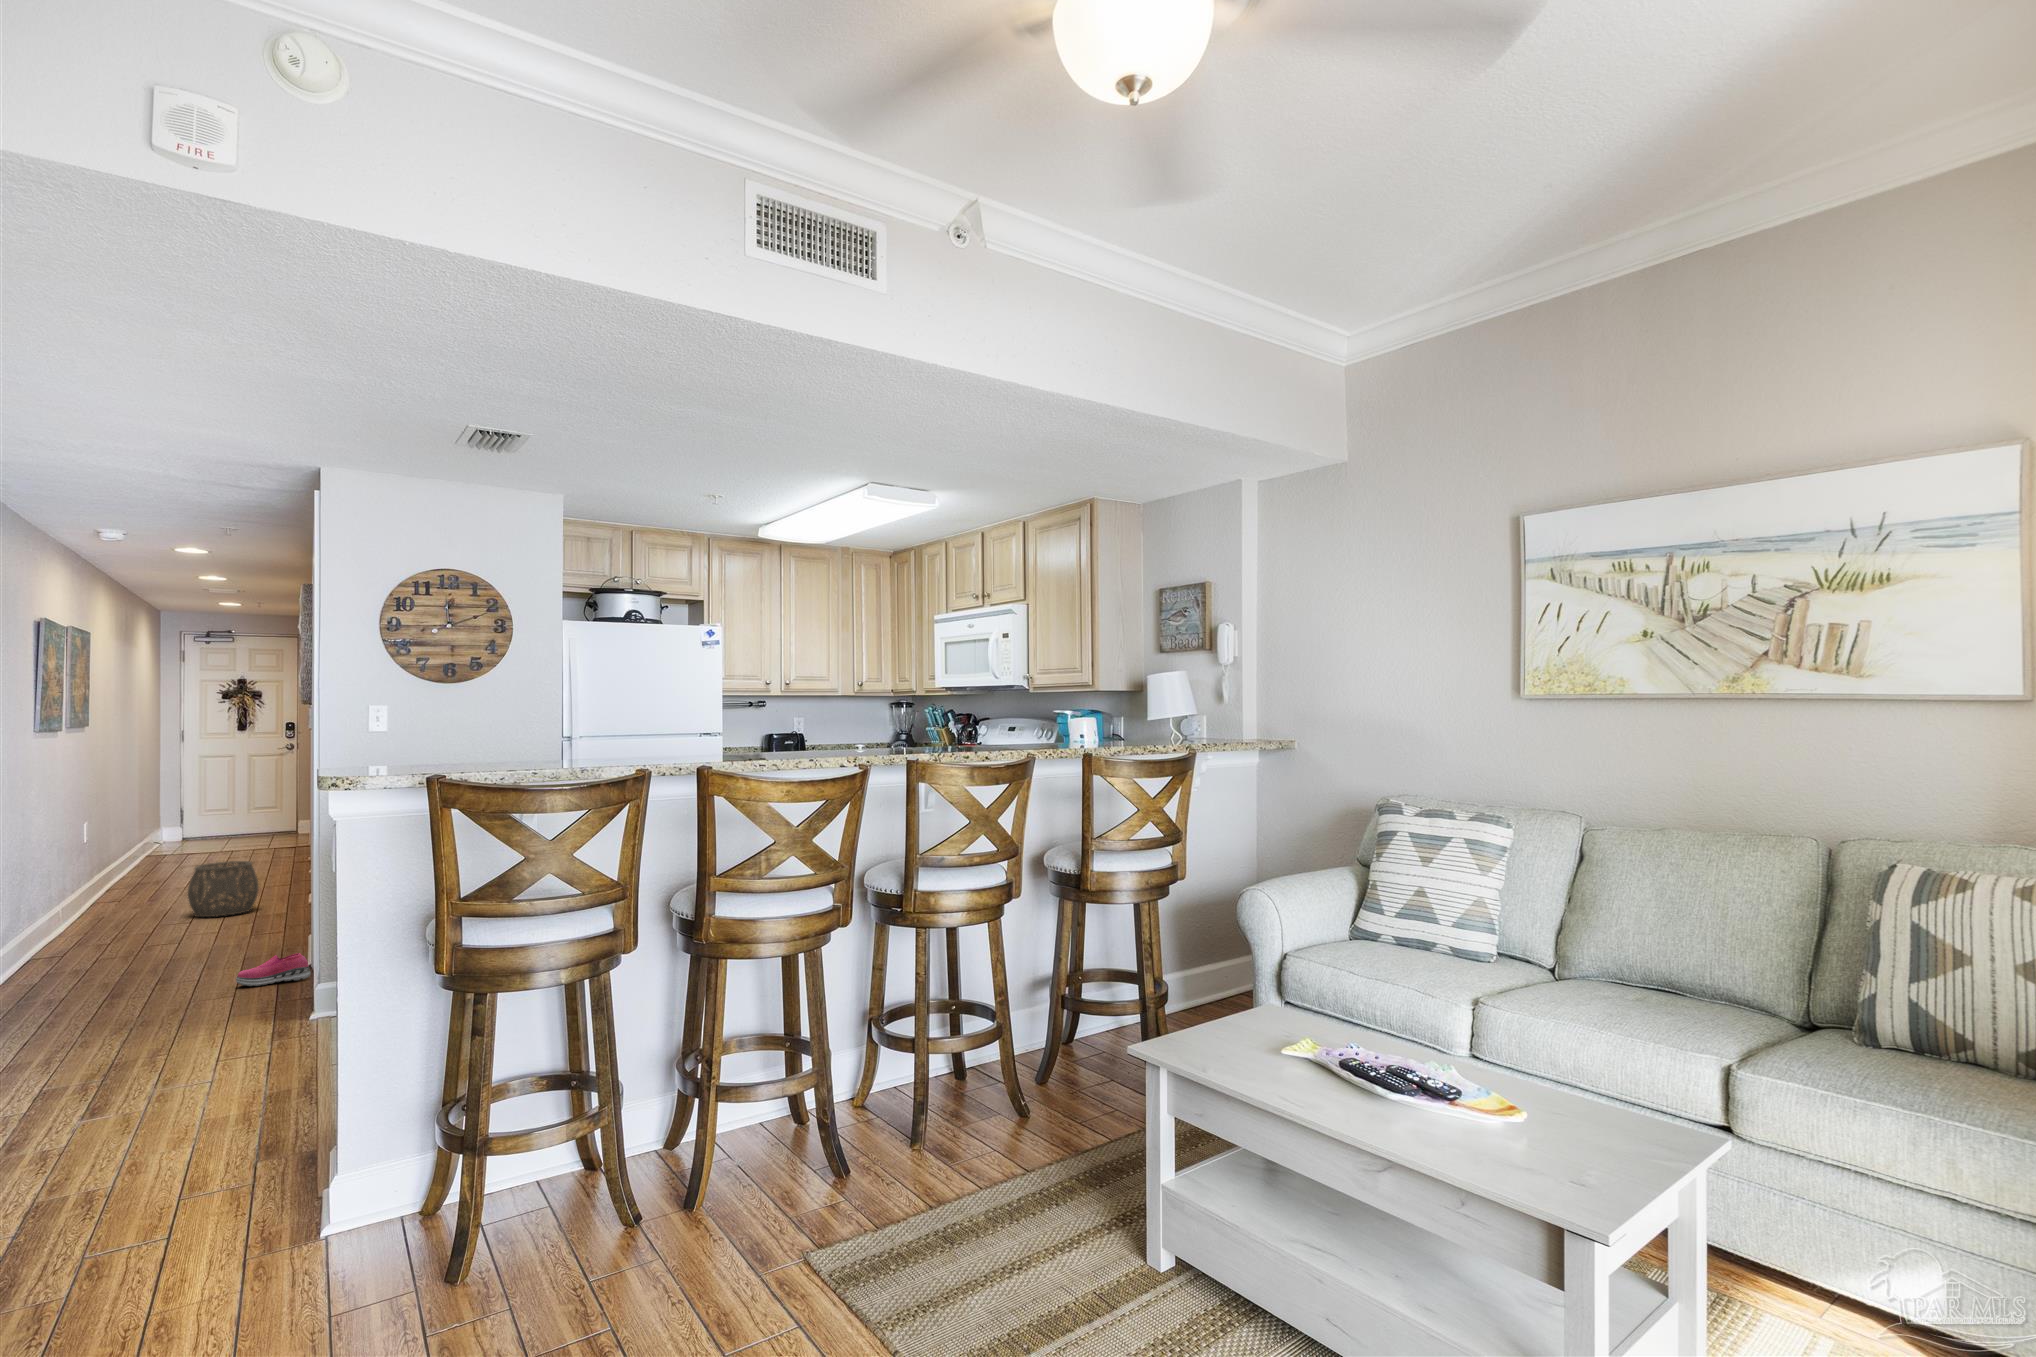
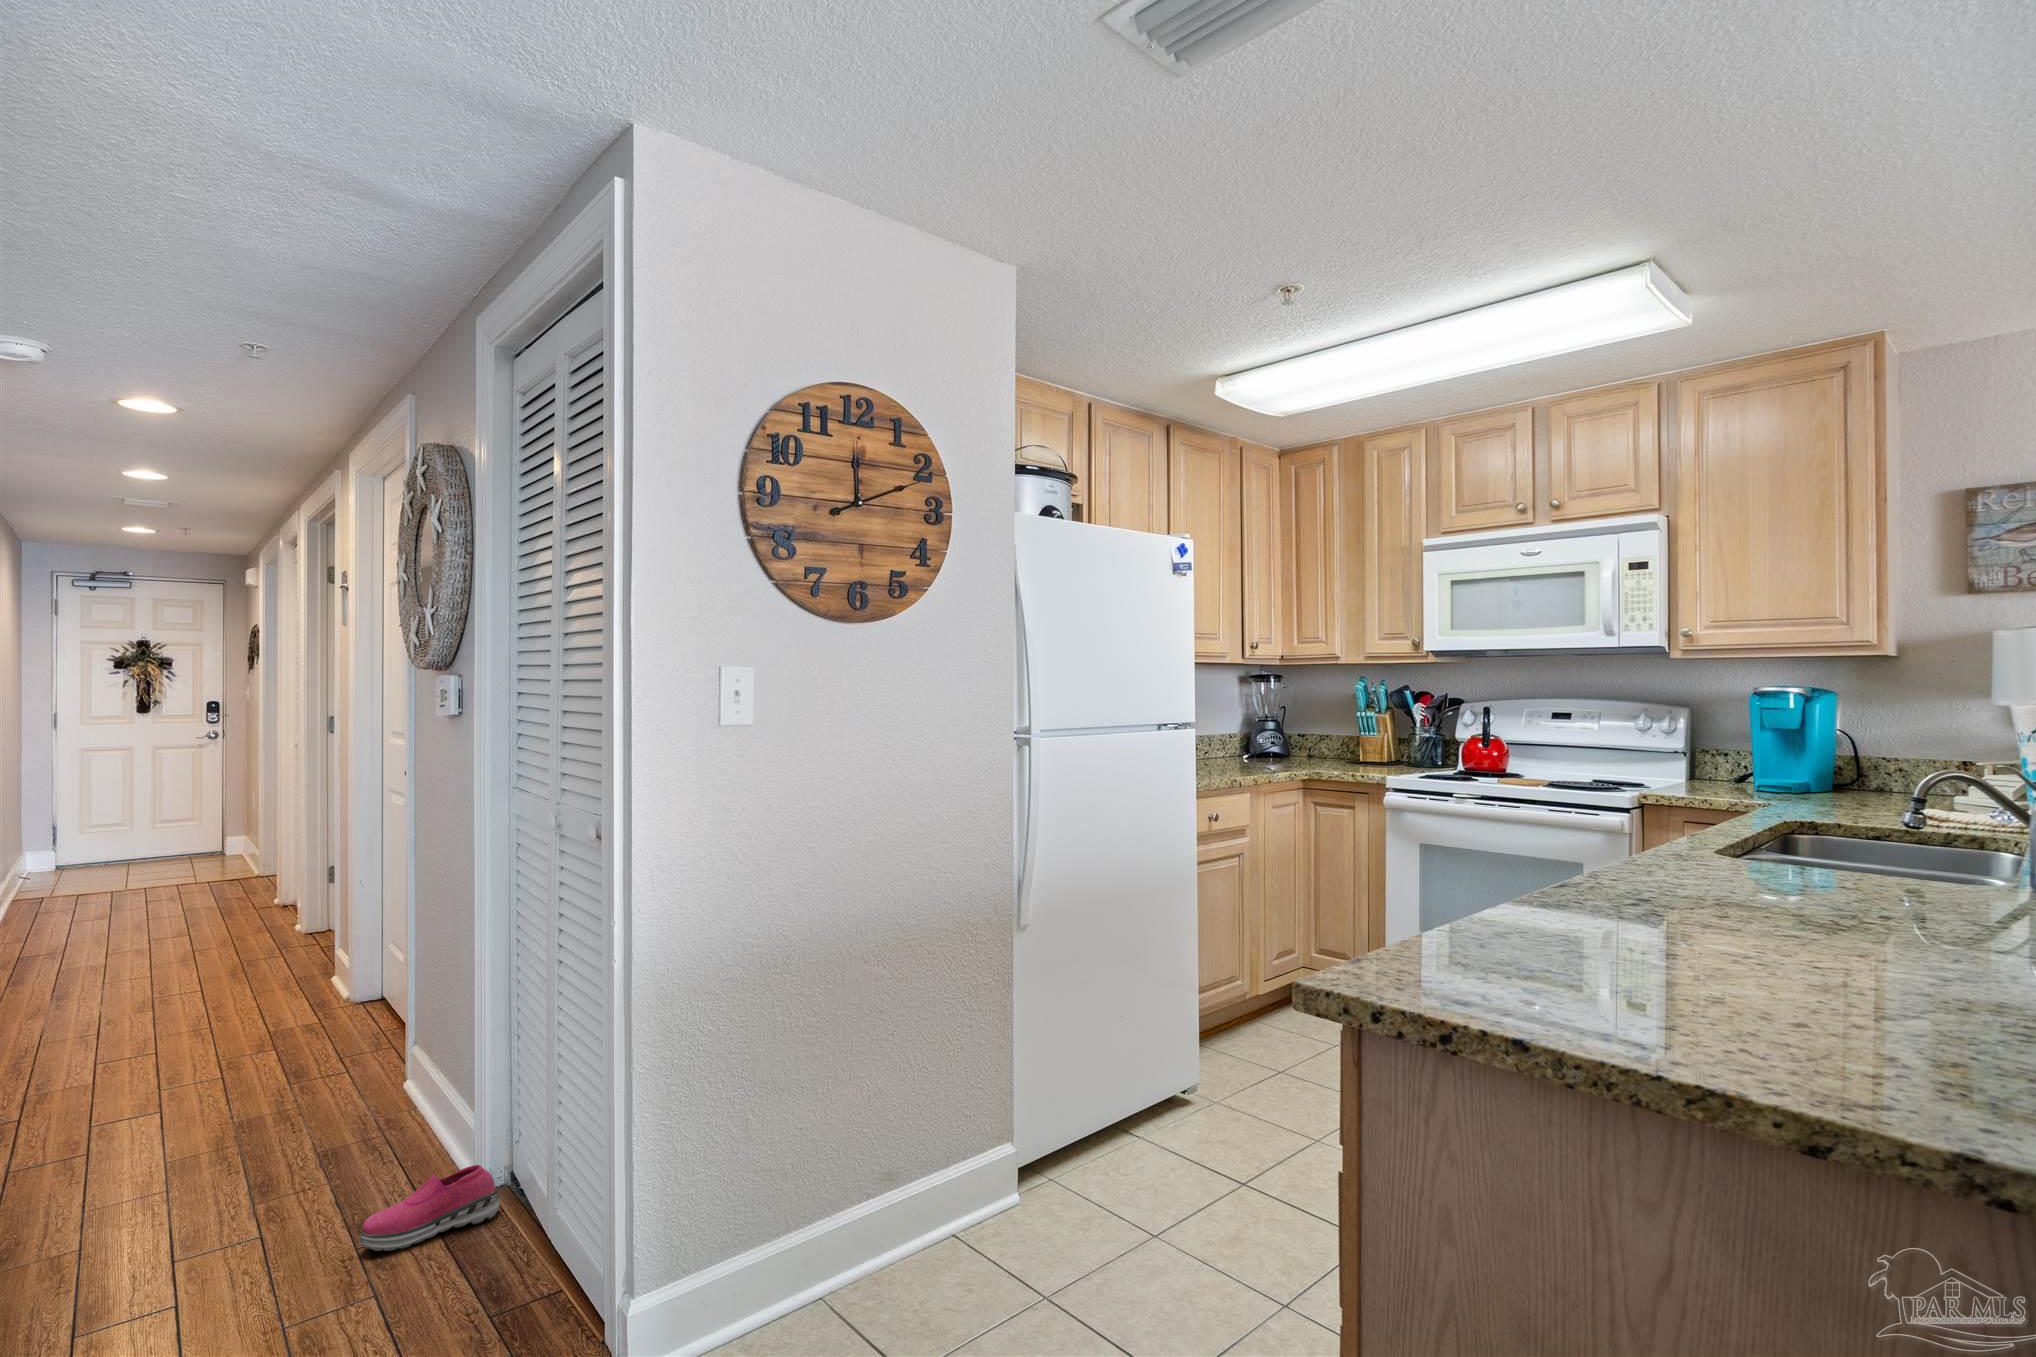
woven basket: present [188,861,259,917] -> none [140,932,265,1036]

